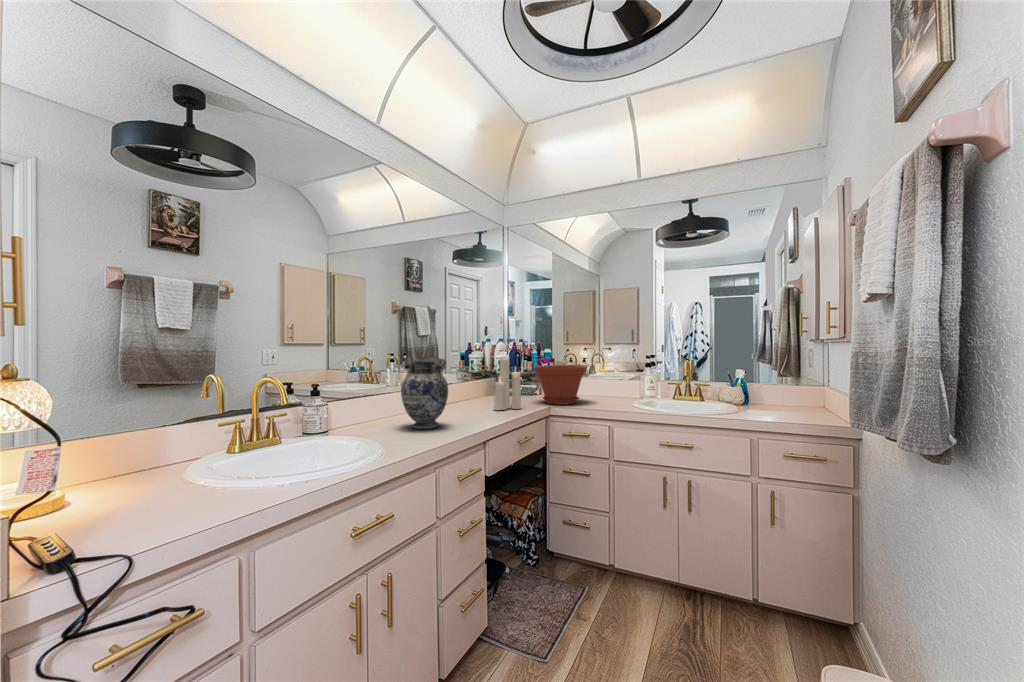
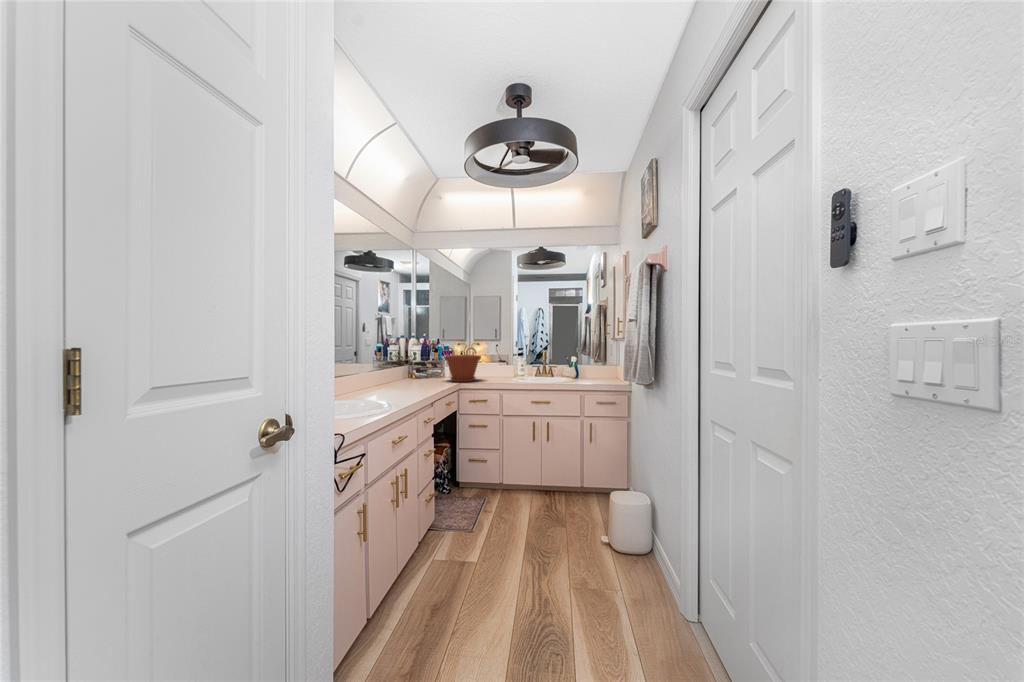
candle: present [494,356,521,410] -> none [422,342,441,387]
decorative vase: present [401,357,448,429] -> none [371,350,406,398]

